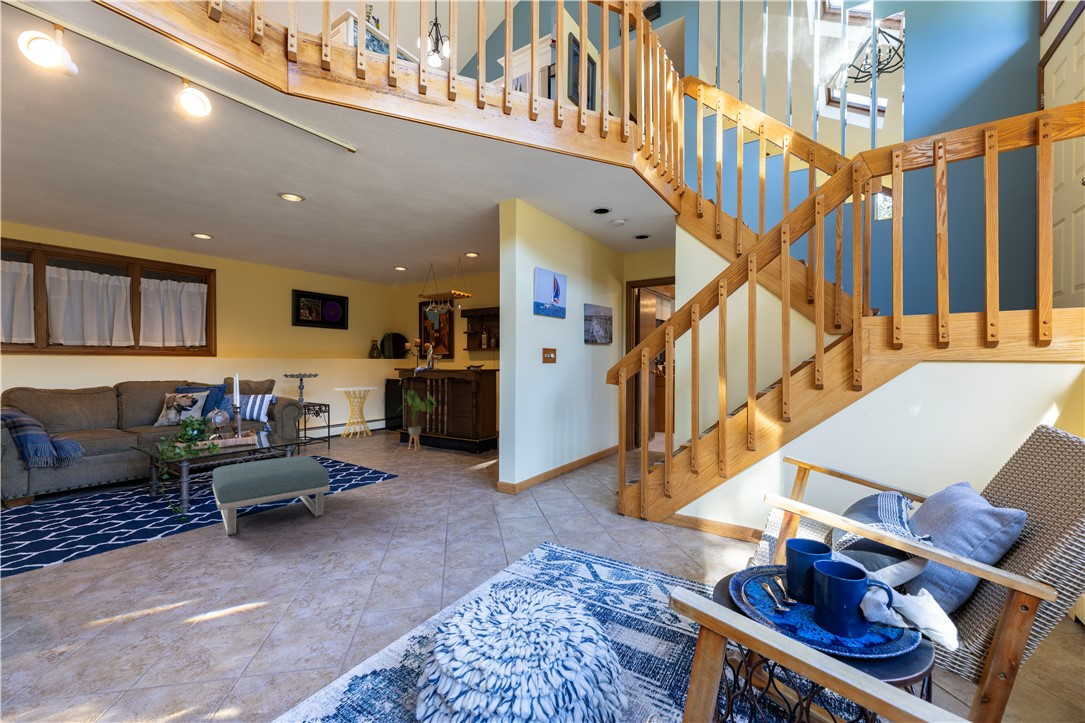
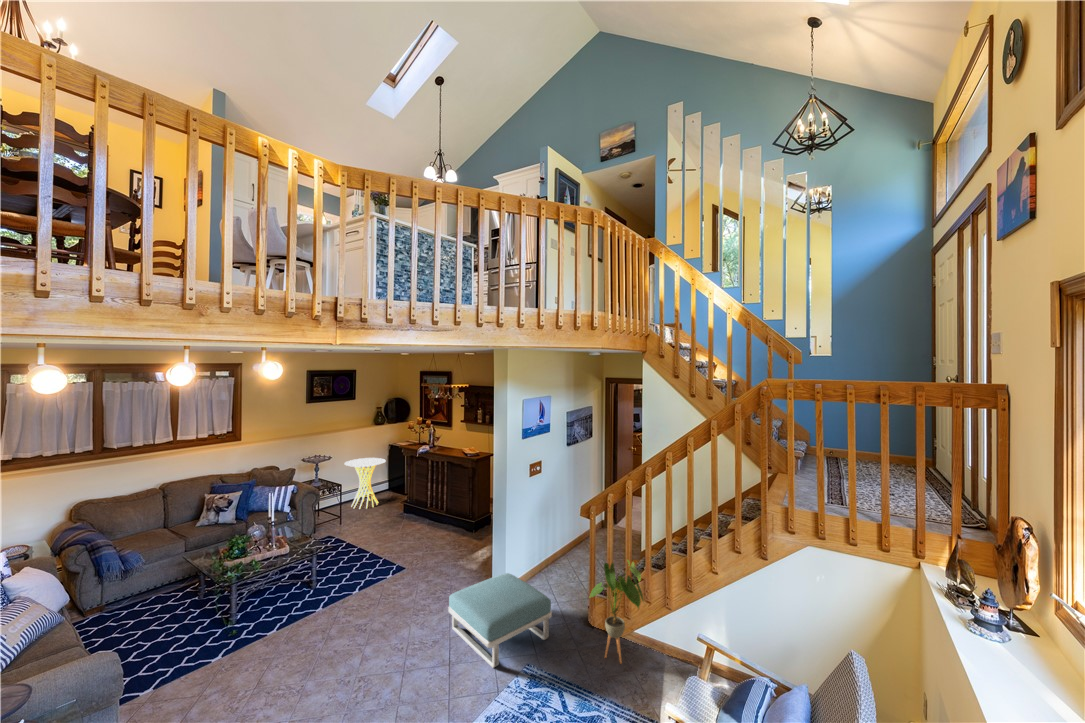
house plant: present [403,391,436,450] -> present [590,560,643,664]
footstool: present [213,456,330,535] -> present [448,573,552,668]

